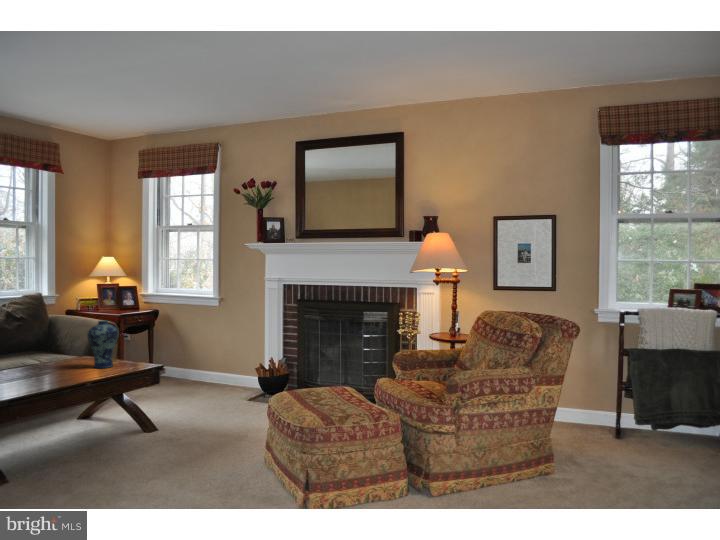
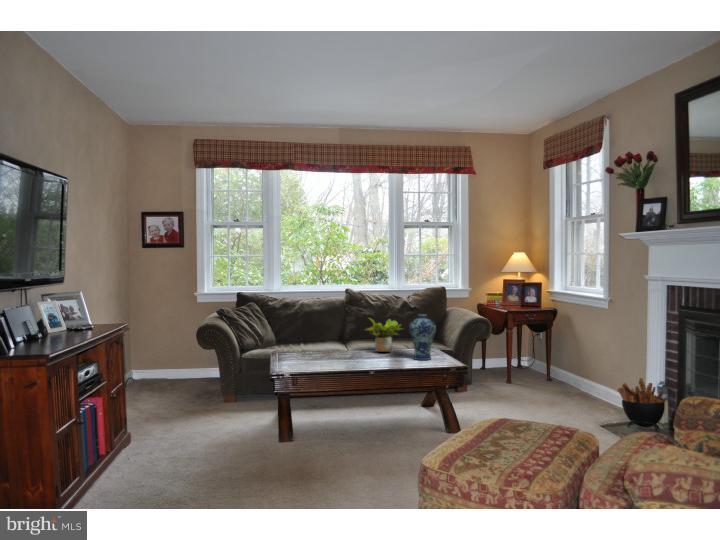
potted plant: none [14,330,61,369] -> present [366,319,401,352]

